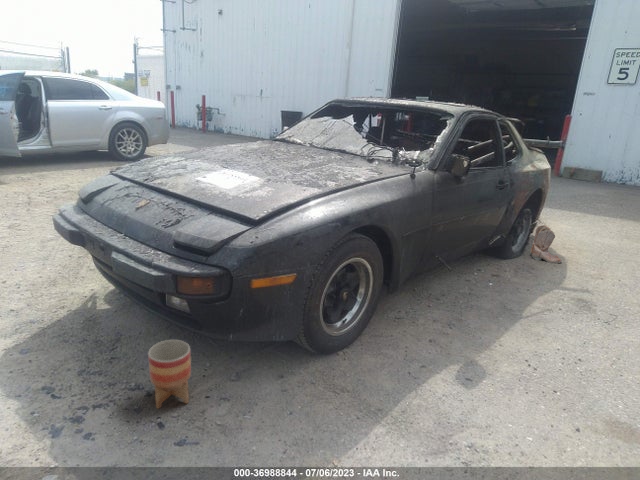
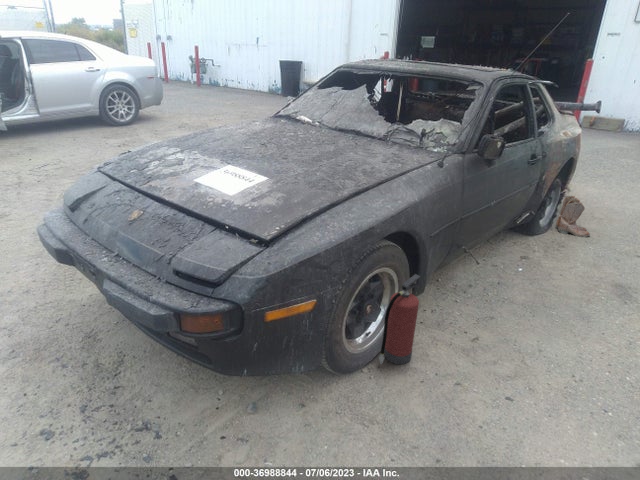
fire extinguisher: none [354,267,392,351] -> present [379,274,420,364]
planter: present [148,340,191,409] -> none [154,378,203,456]

